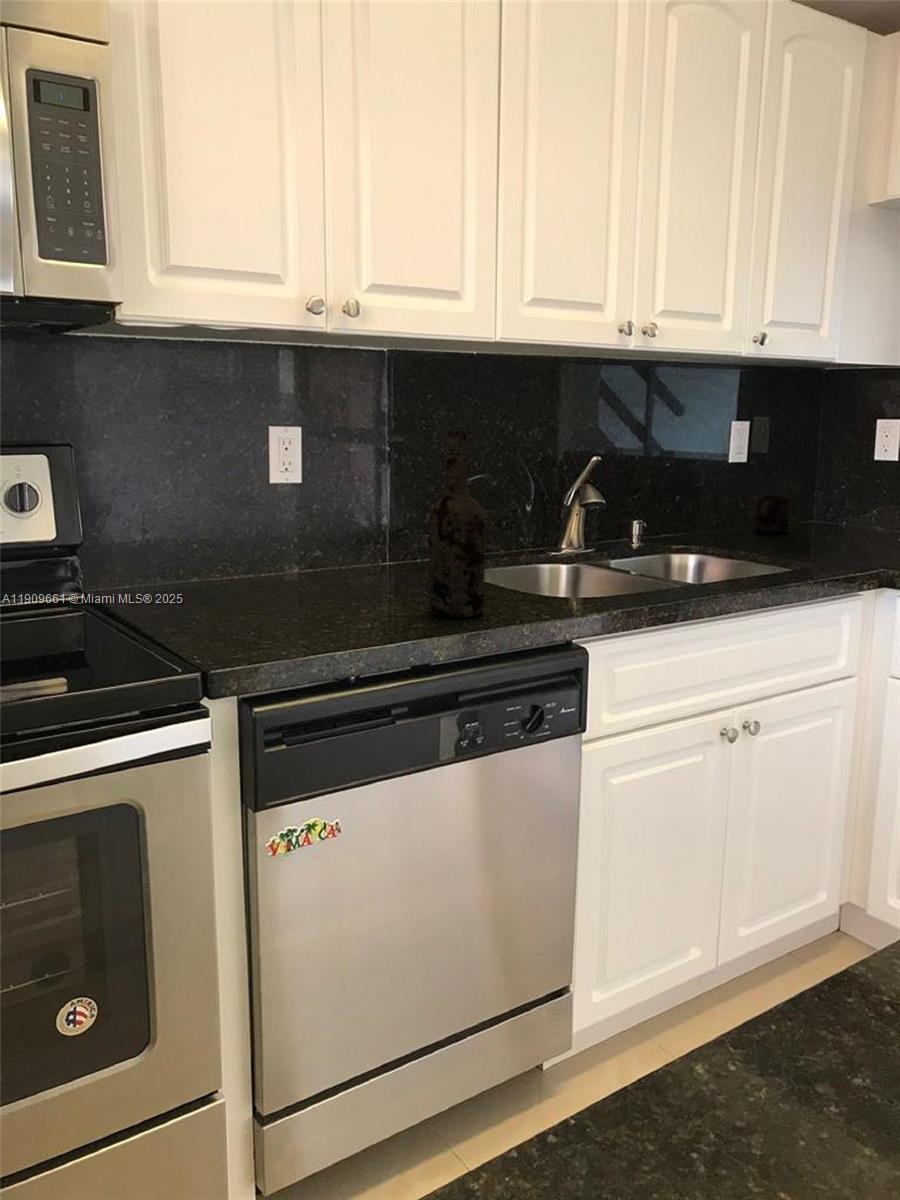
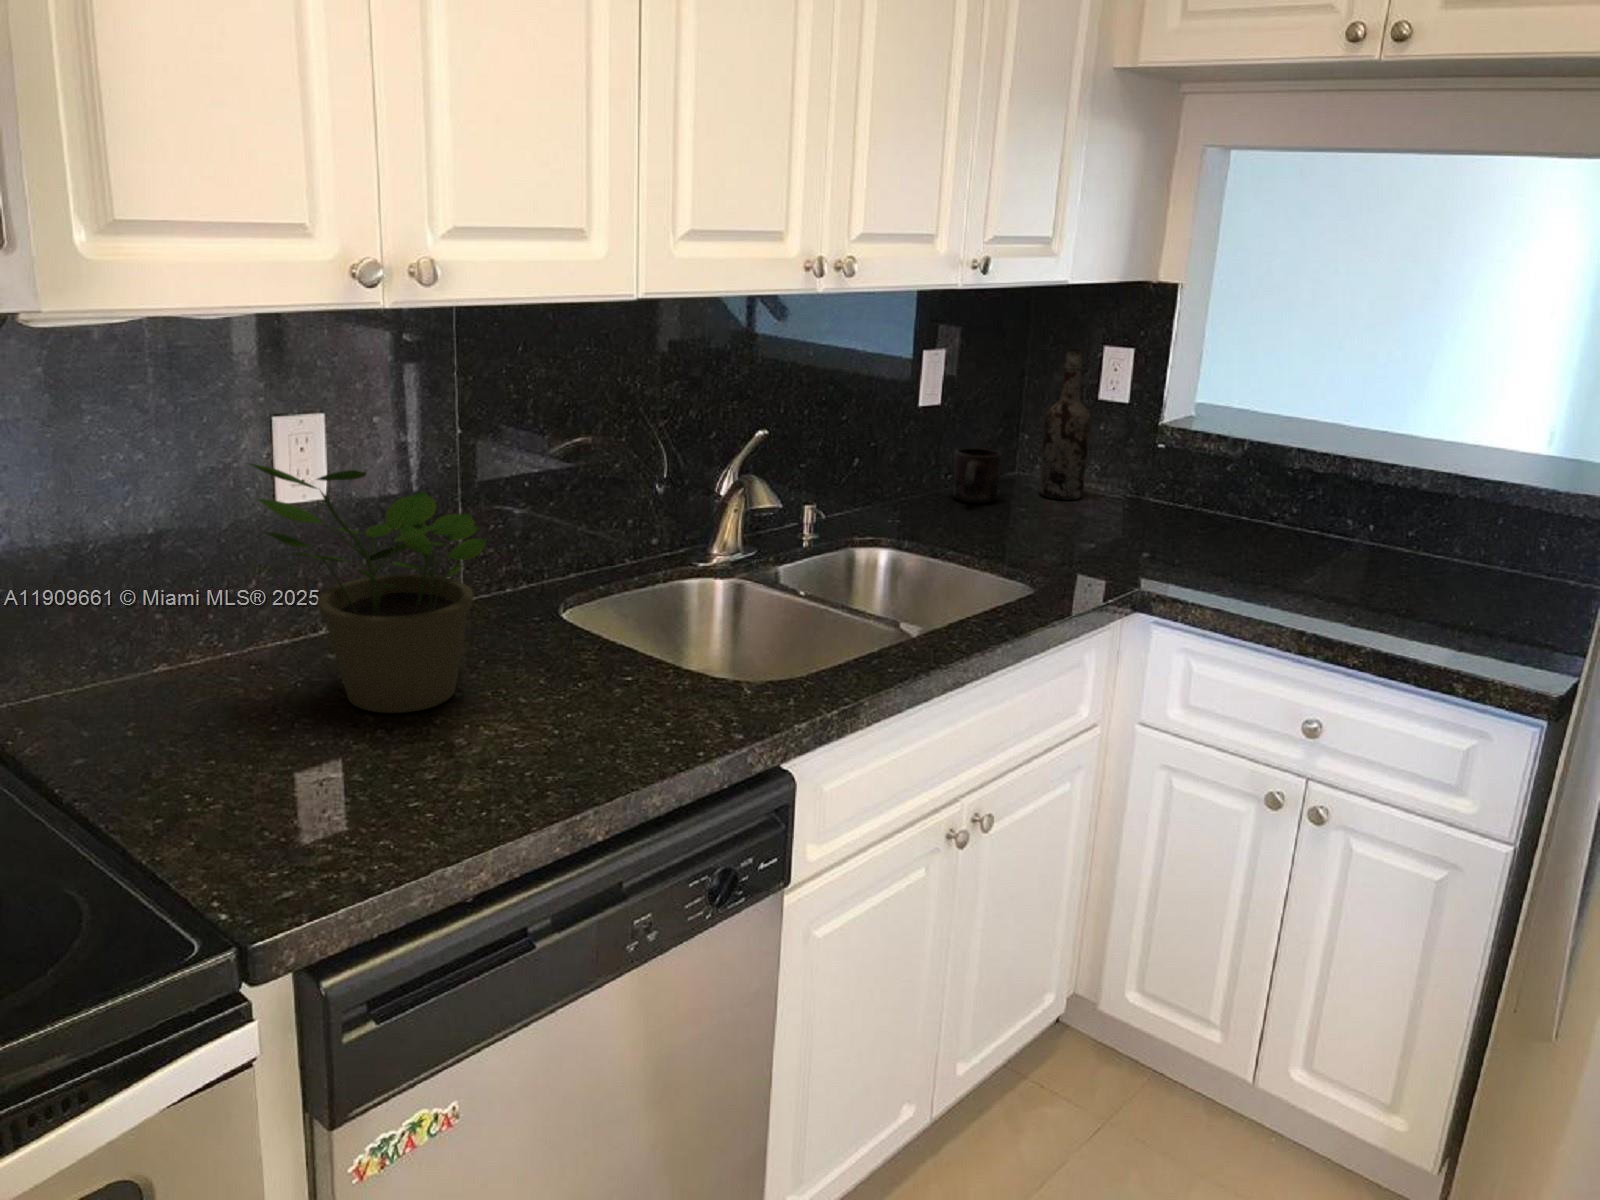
wine bottle: present [429,431,485,617] -> present [1039,349,1091,500]
potted plant: none [245,432,391,600] -> present [248,463,487,713]

